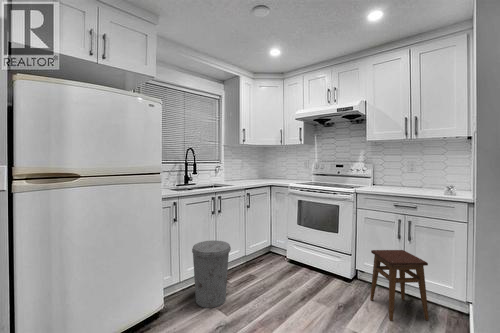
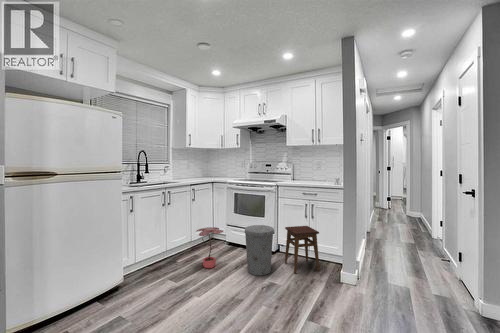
trash can: present [192,240,231,308] -> present [245,225,274,275]
potted plant: none [251,243,287,296] -> present [197,227,223,268]

